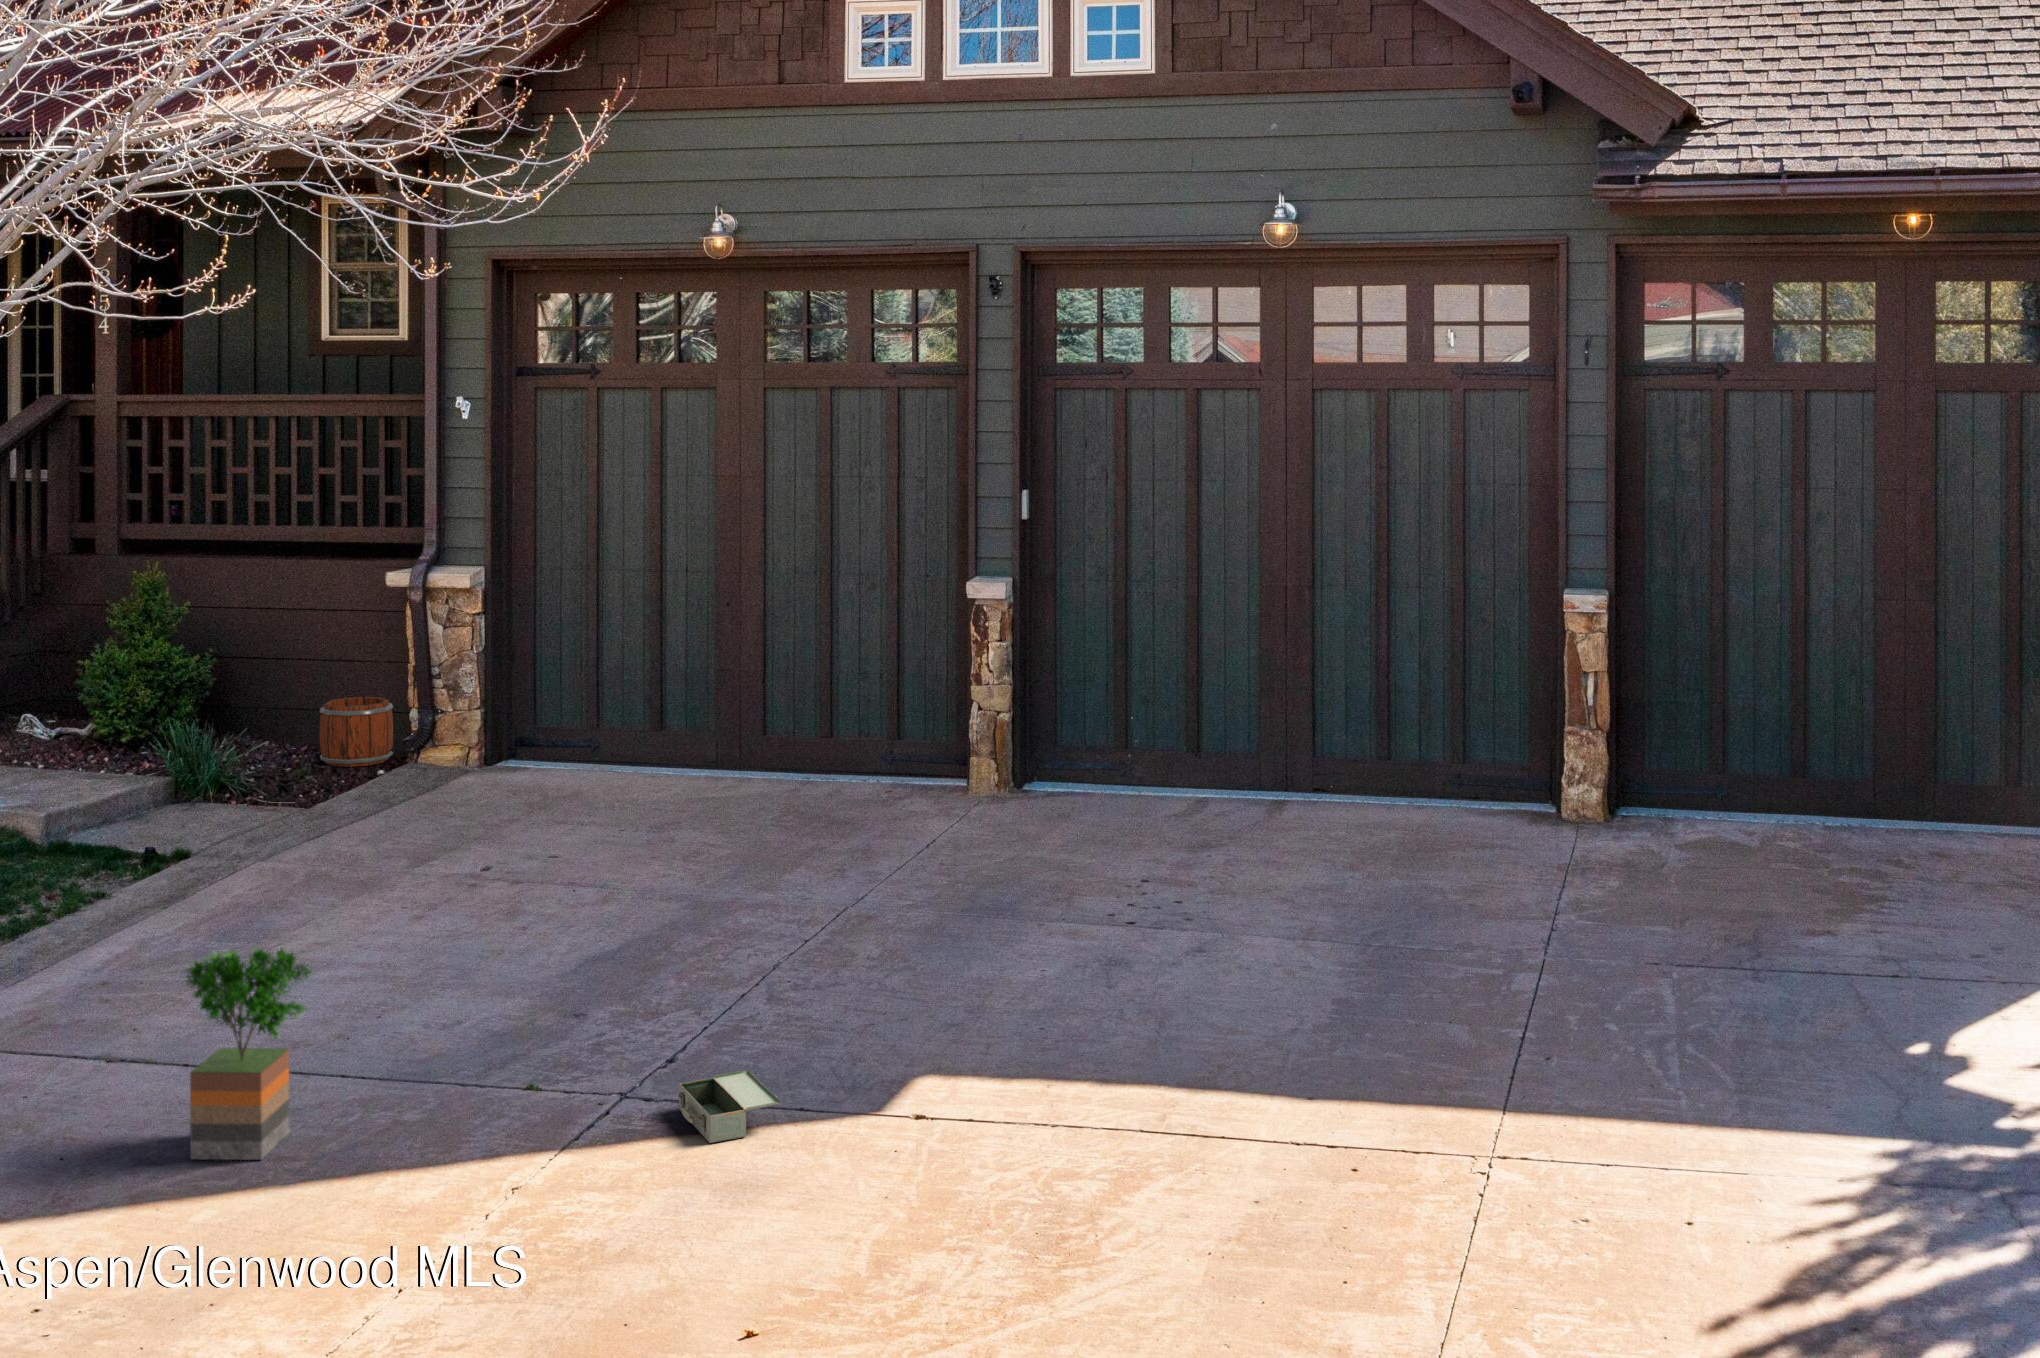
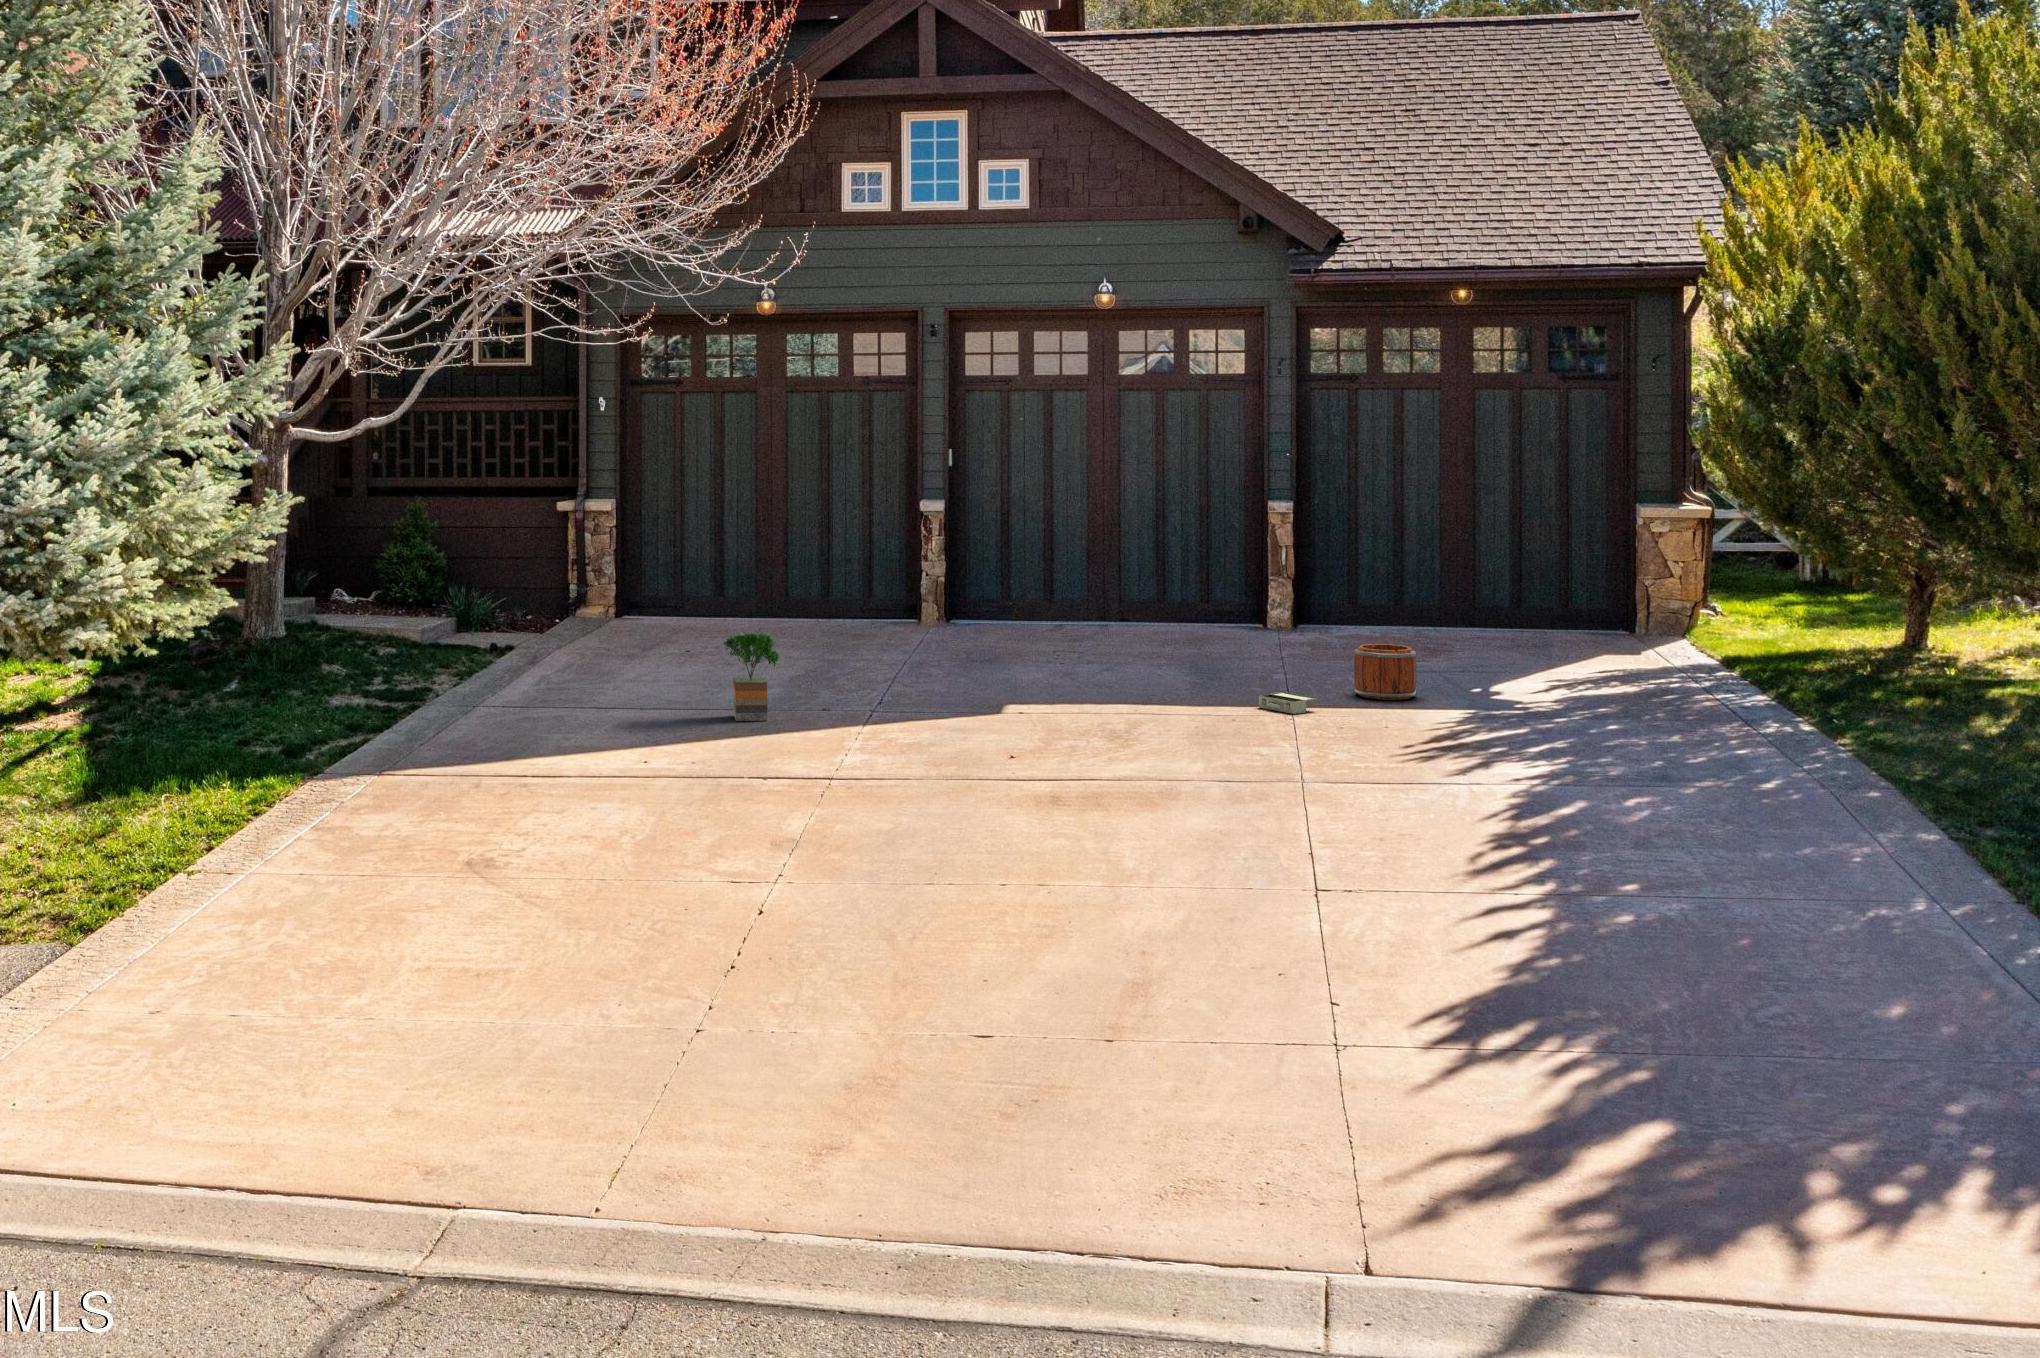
bucket: present [319,697,394,767] -> present [1354,644,1416,700]
toolbox: present [679,1070,780,1143] -> present [1259,692,1317,714]

